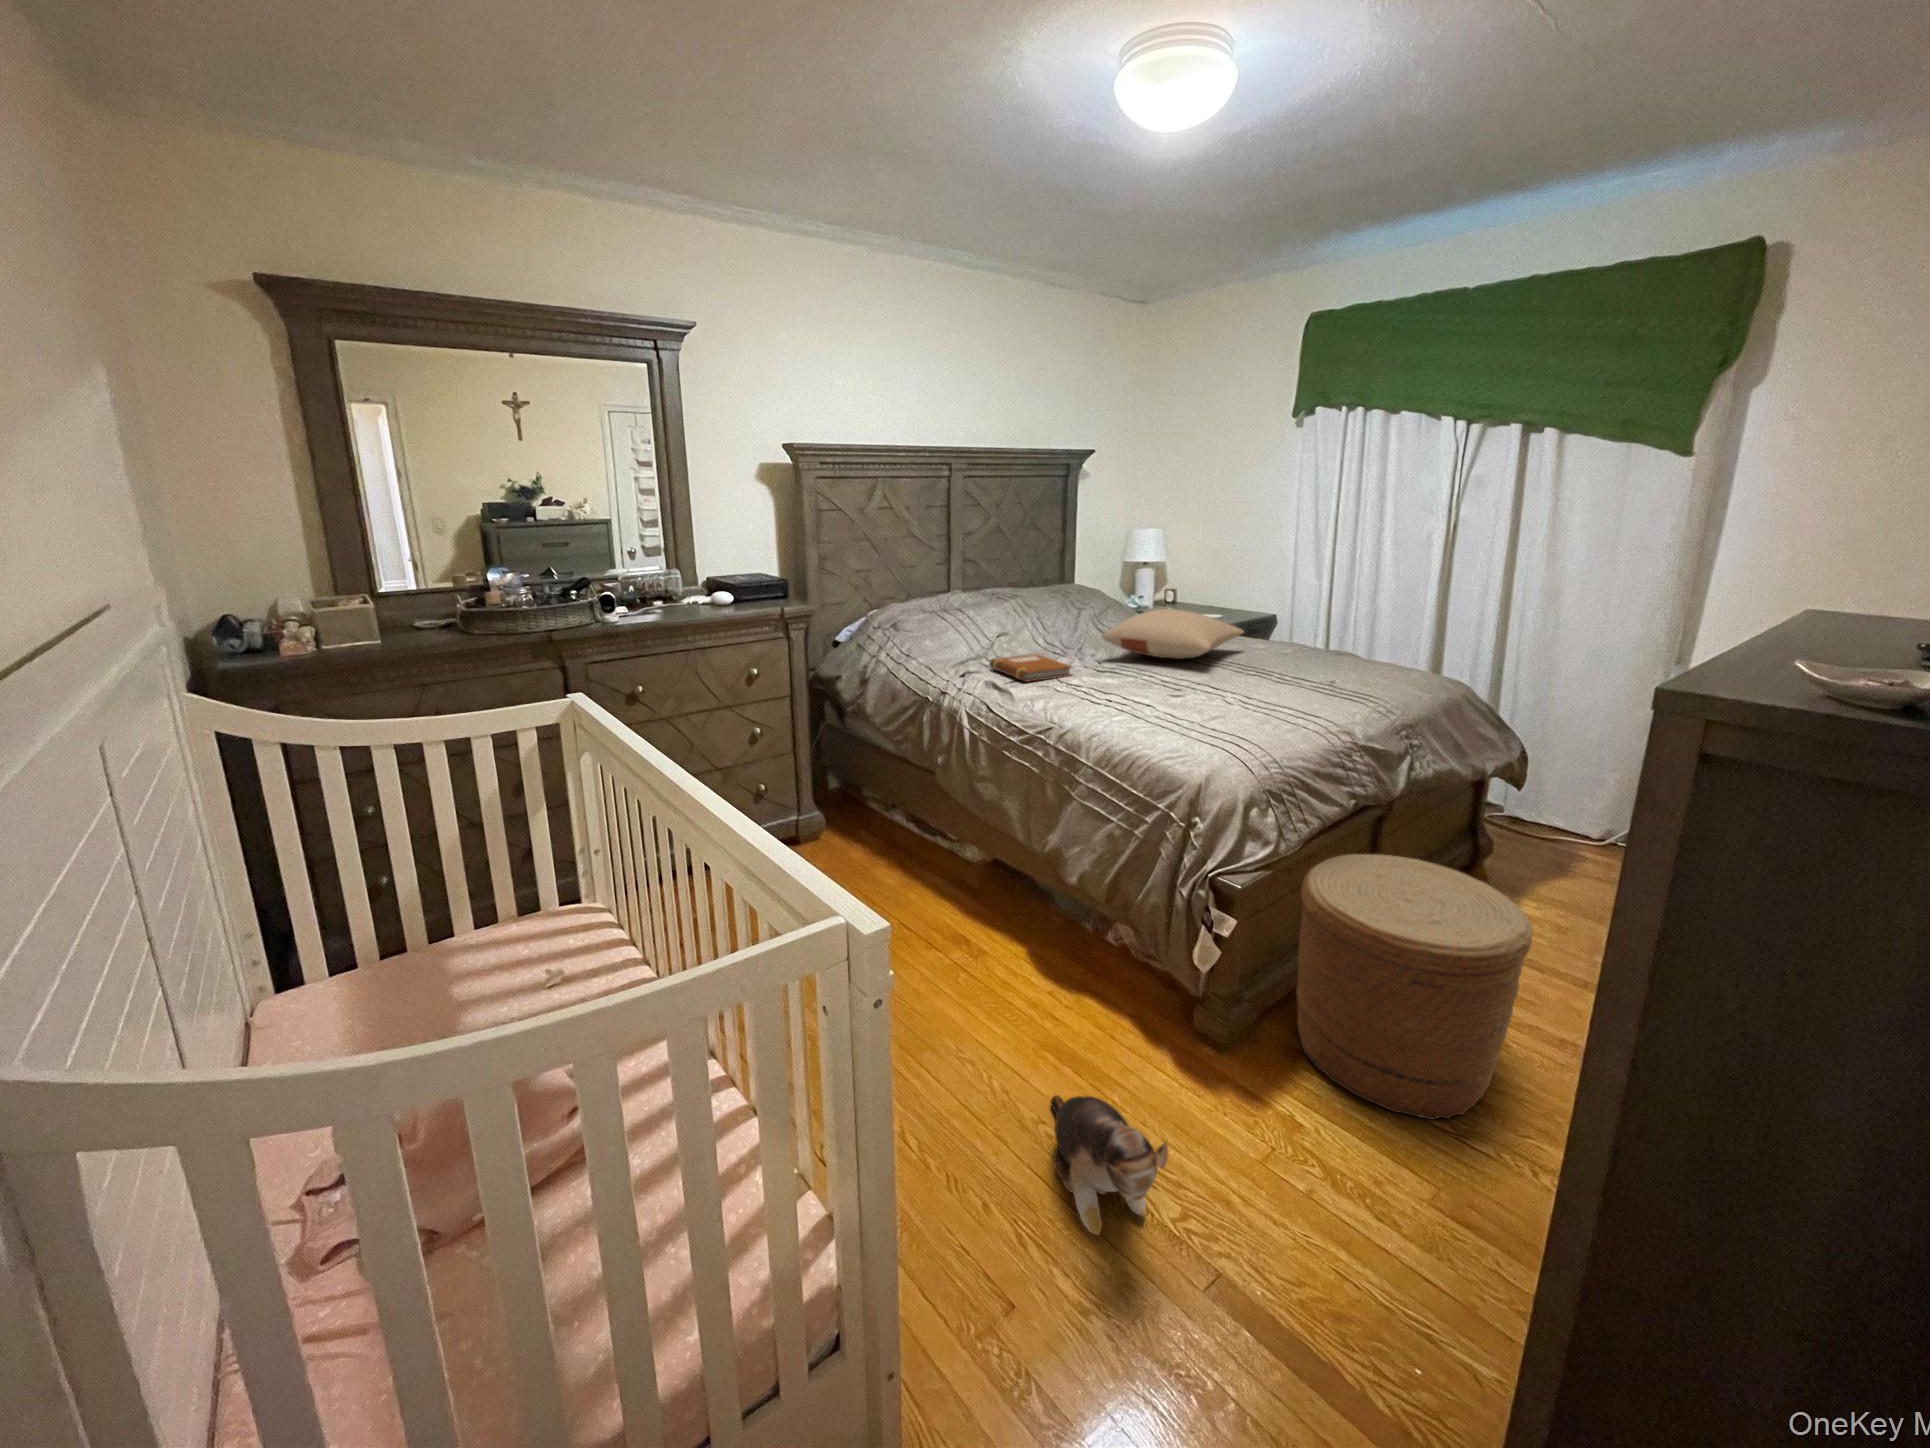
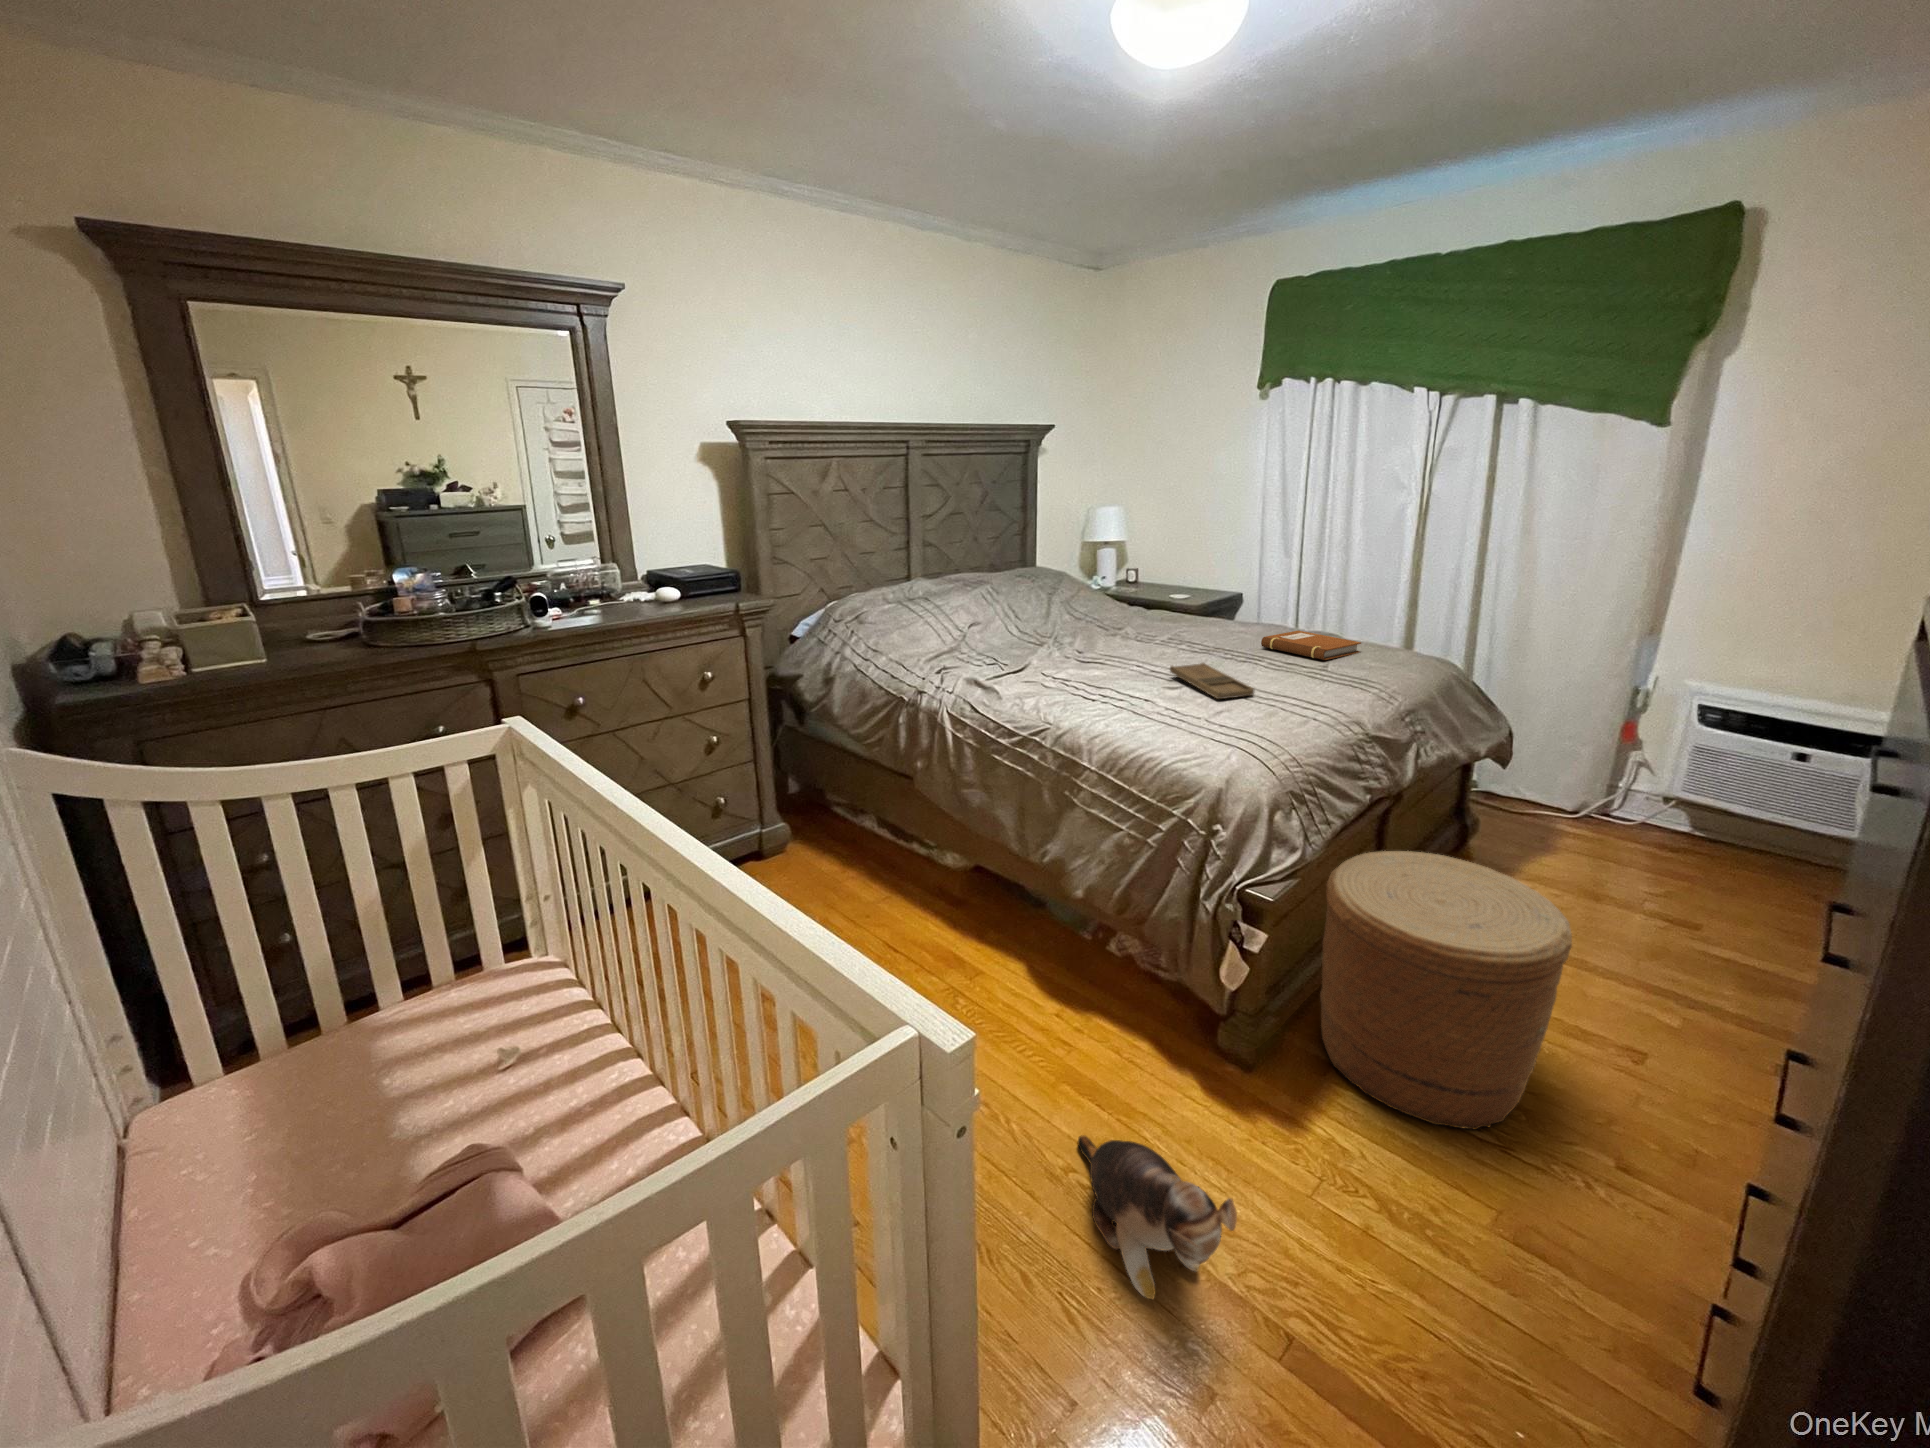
pillow: present [1102,609,1244,659] -> none [1083,593,1227,645]
notebook: present [989,654,1072,682] -> present [1261,631,1361,660]
tray: none [1177,674,1253,707] -> present [1170,663,1254,699]

